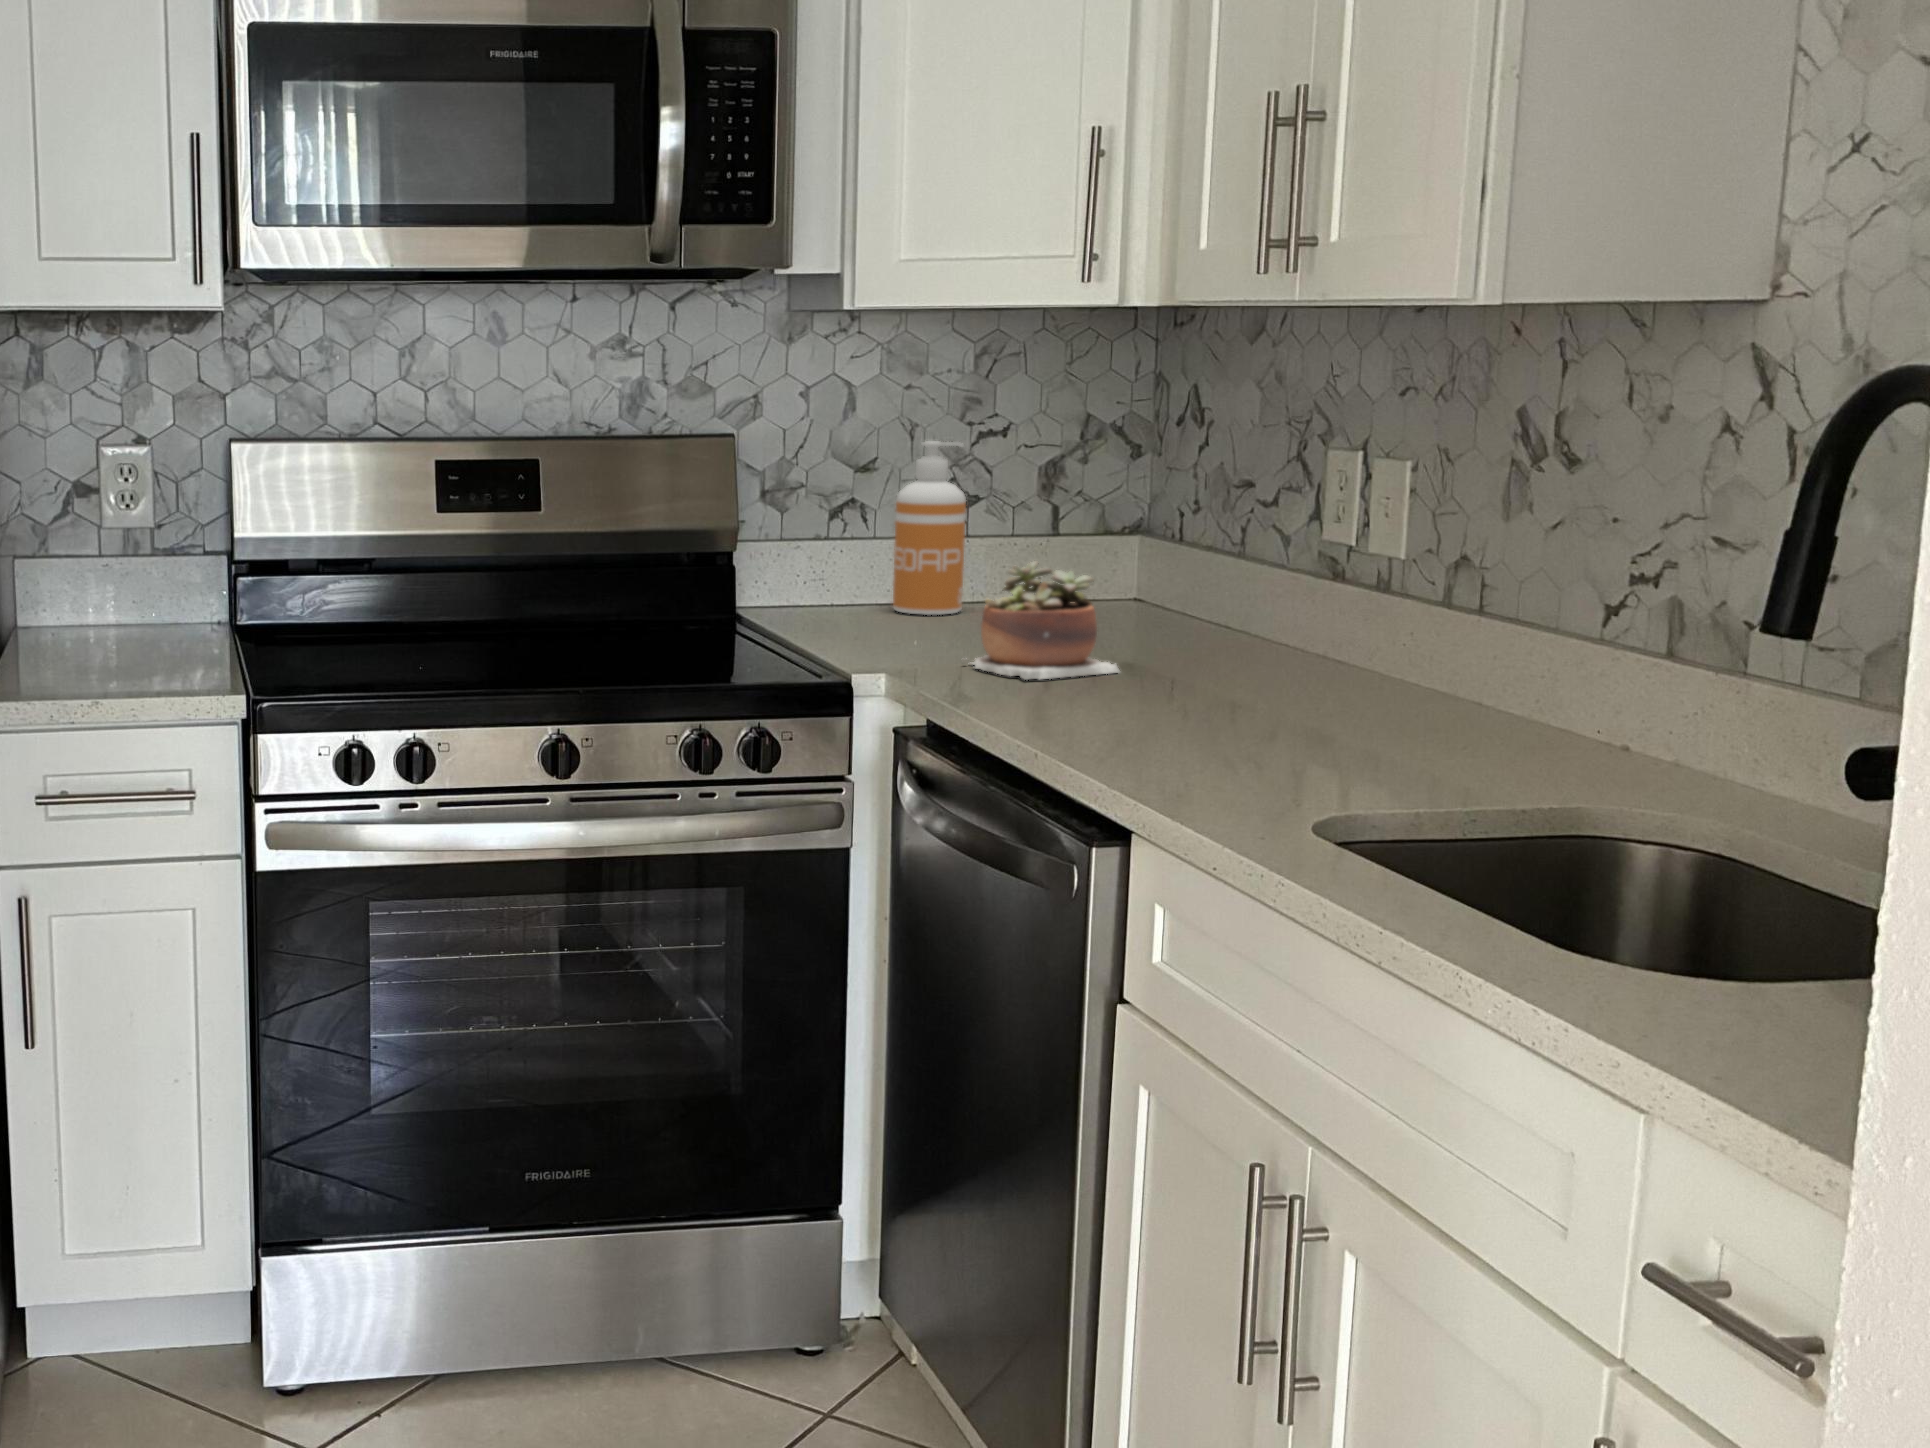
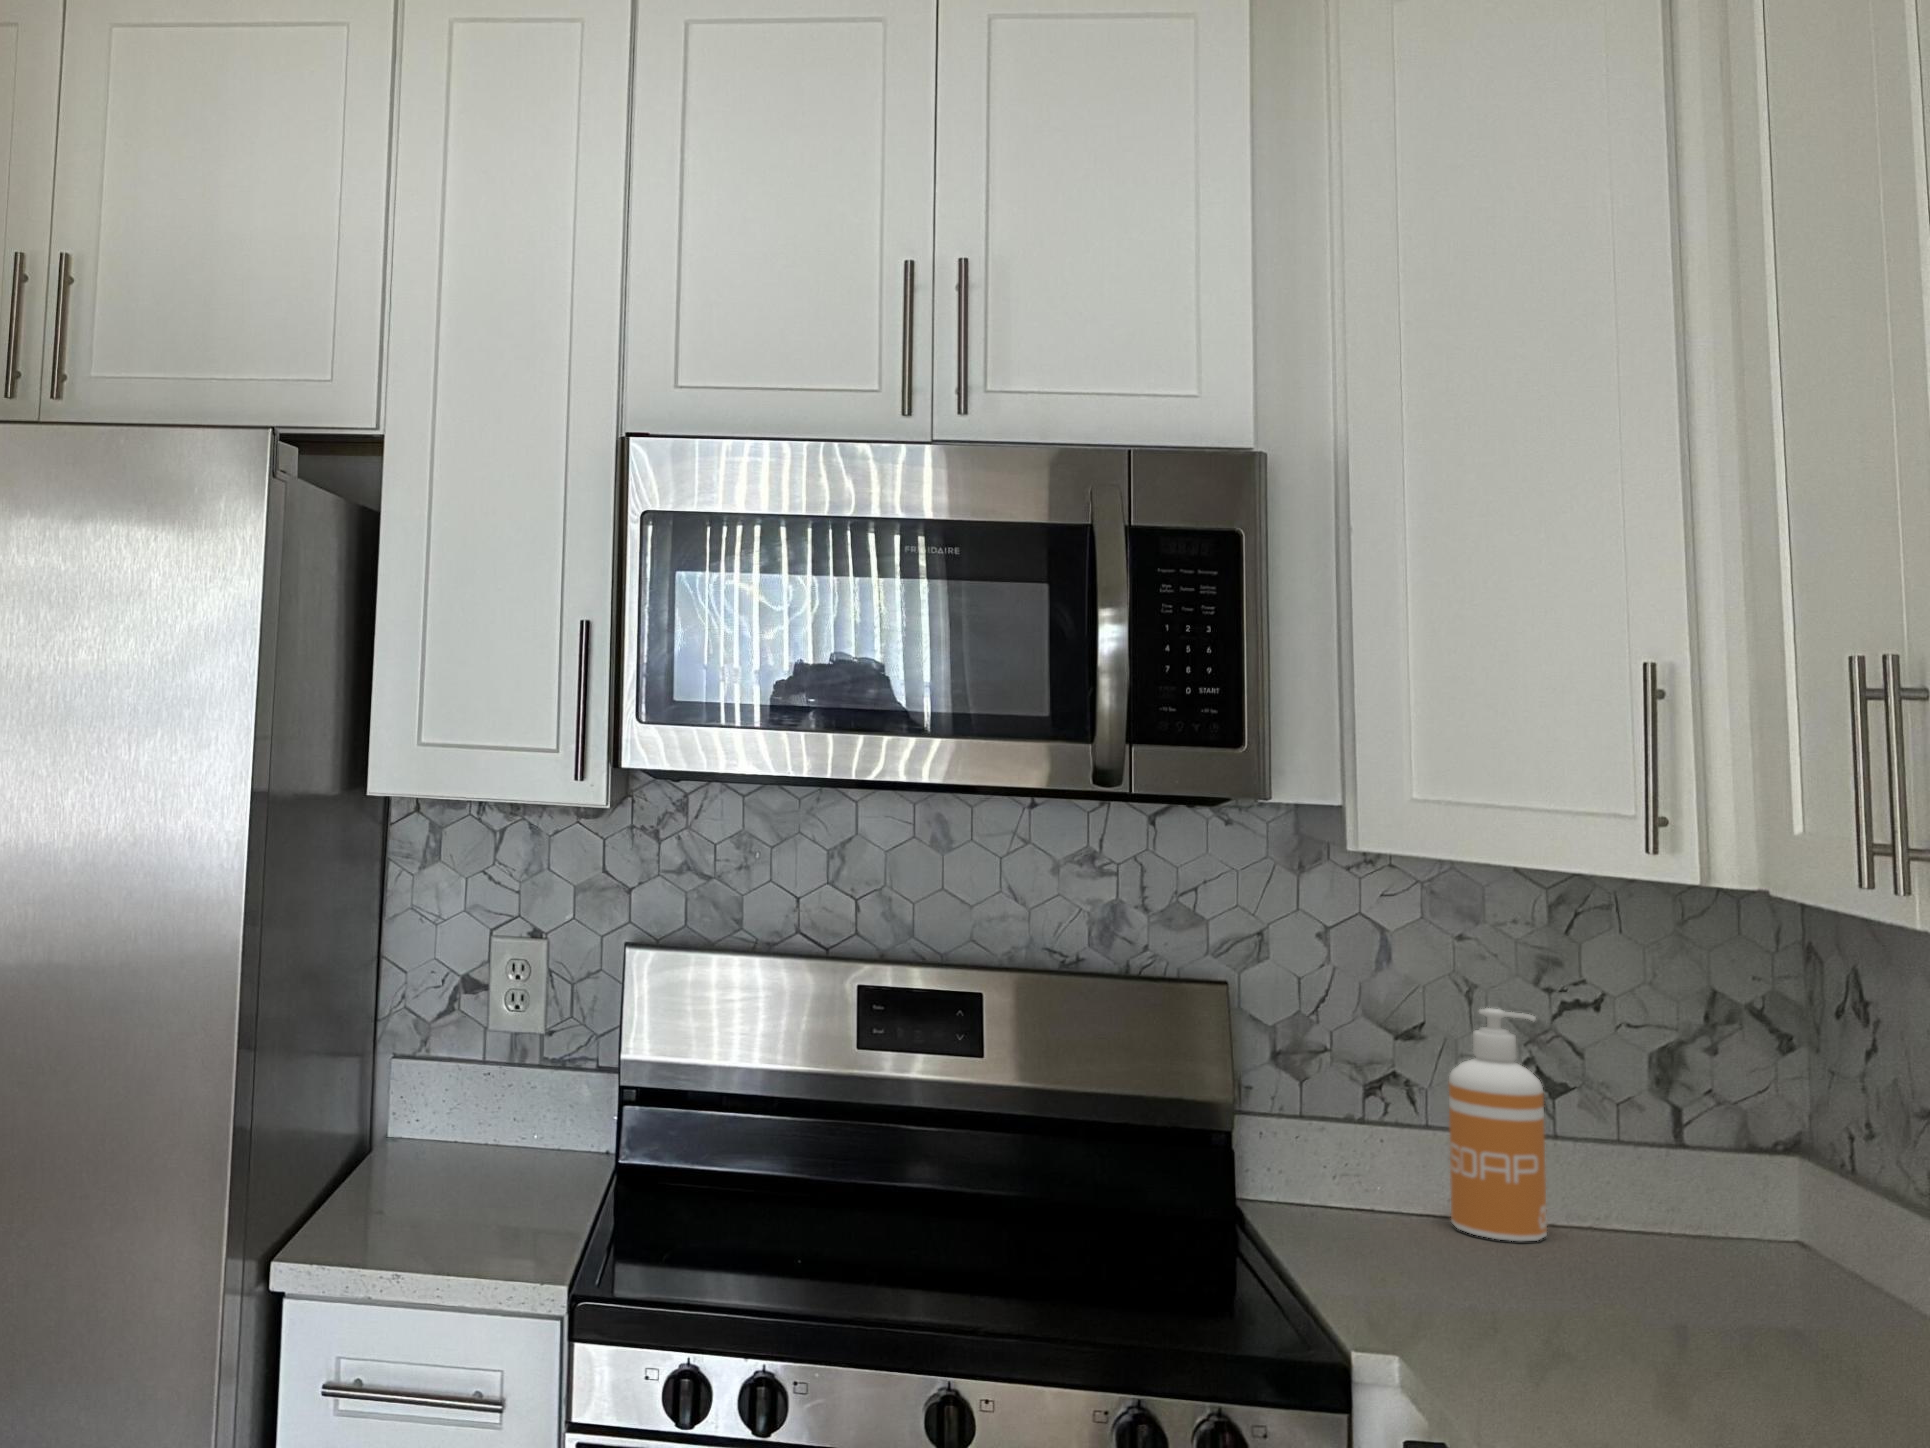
succulent plant: present [973,561,1119,679] -> none [1513,1214,1747,1397]

